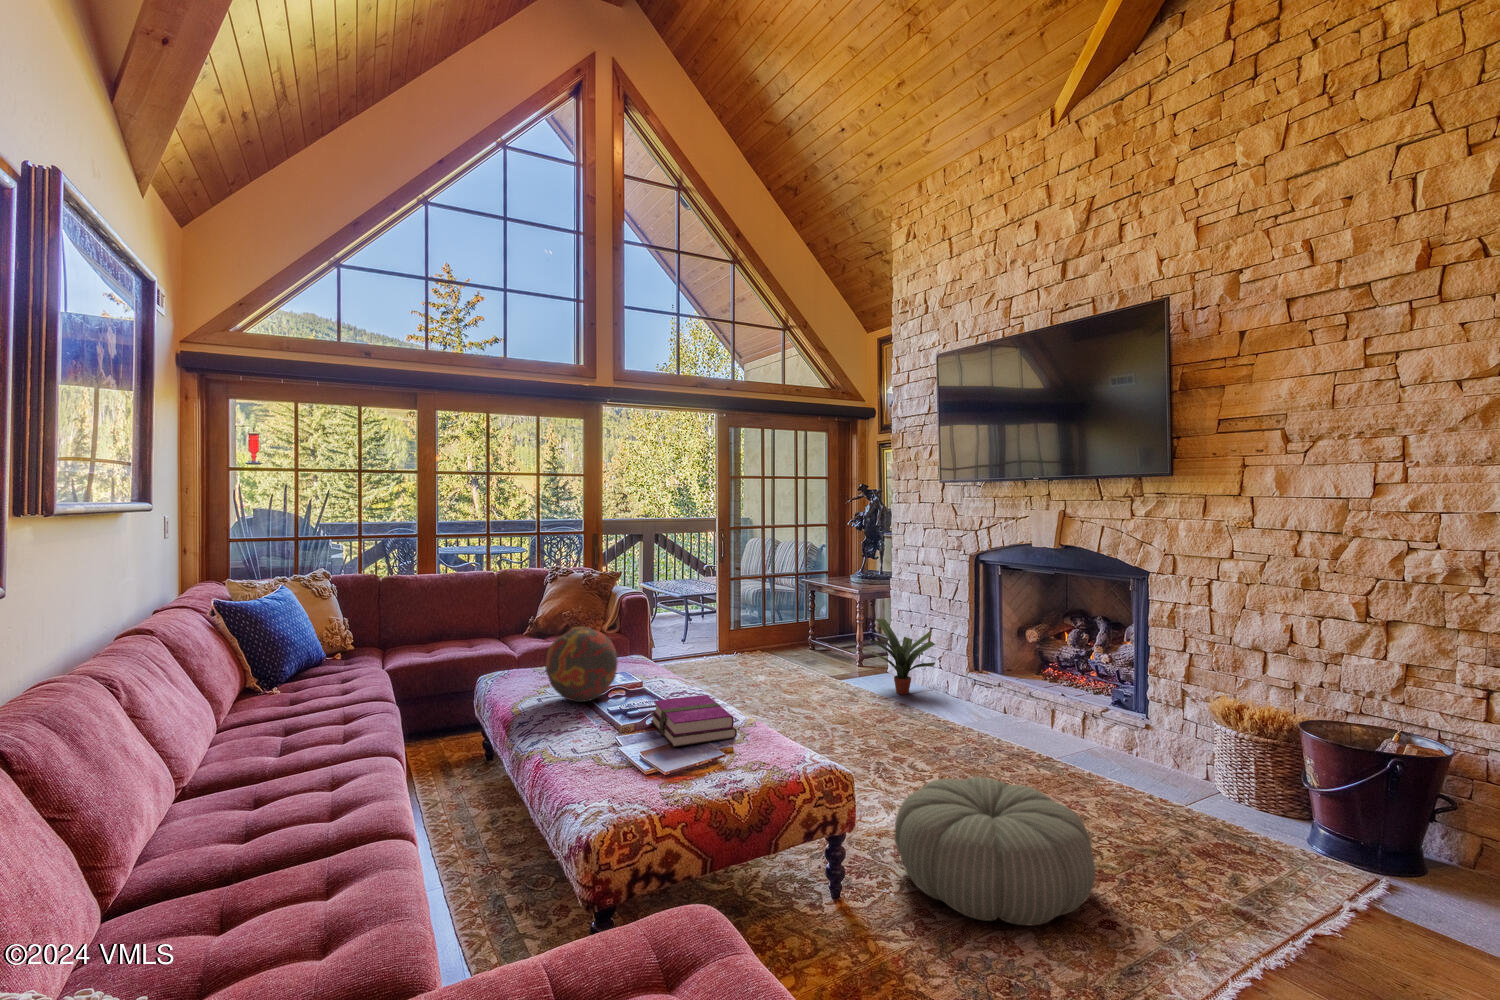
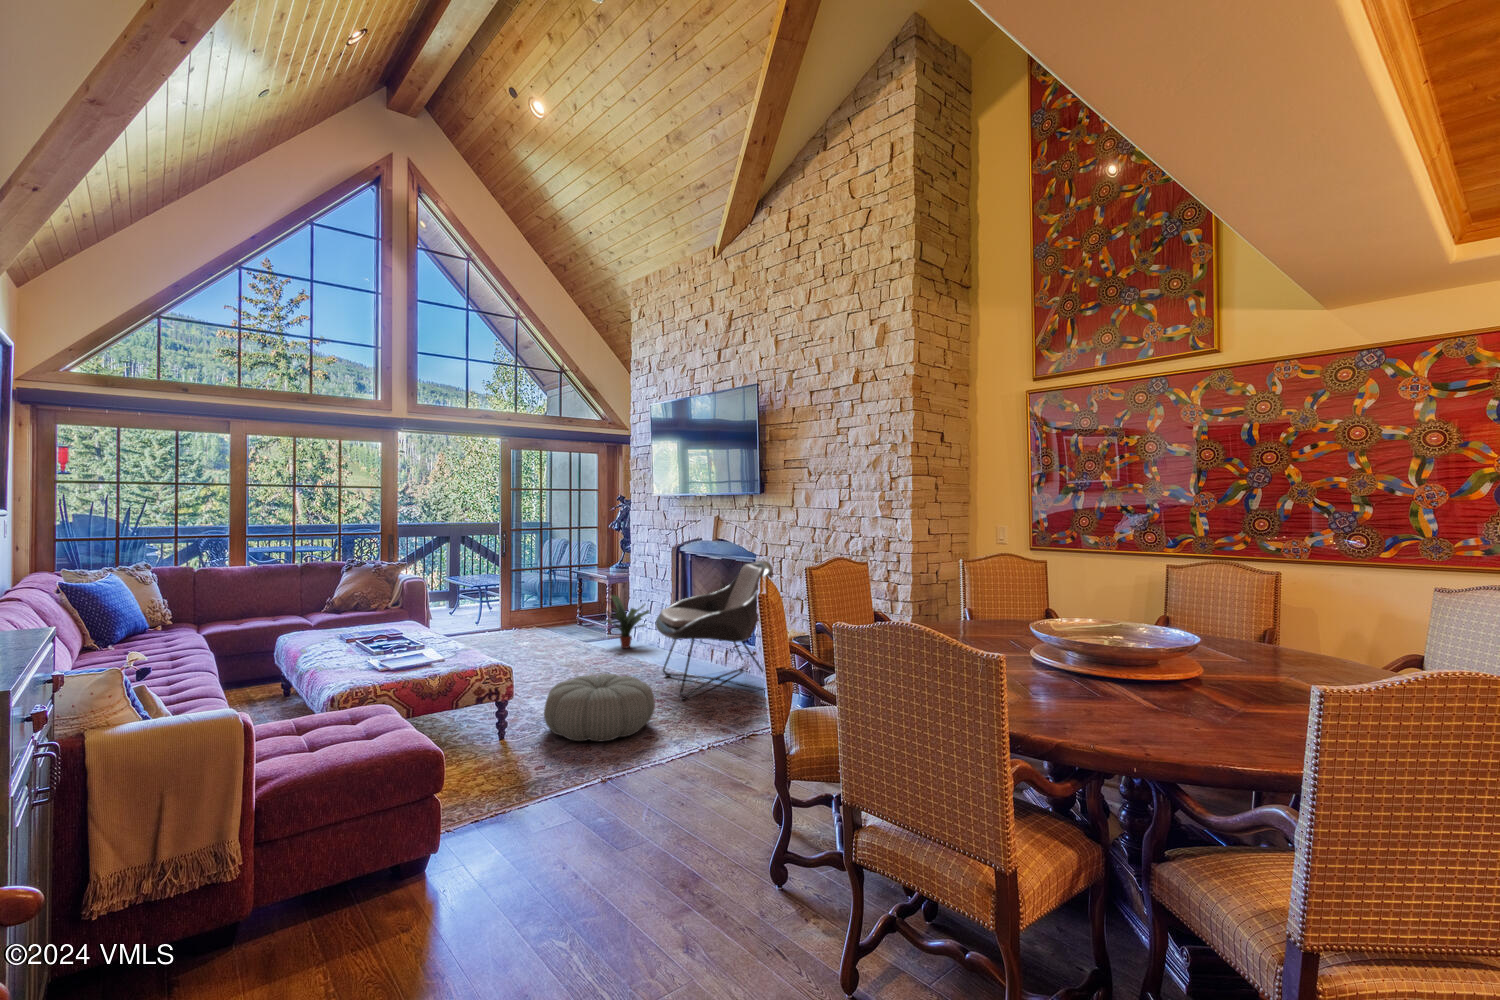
lounge chair: none [992,583,1229,815] -> present [656,561,773,699]
decorative orb: present [546,626,618,702] -> none [326,594,380,643]
hardback book: present [651,695,737,747] -> none [396,633,449,659]

